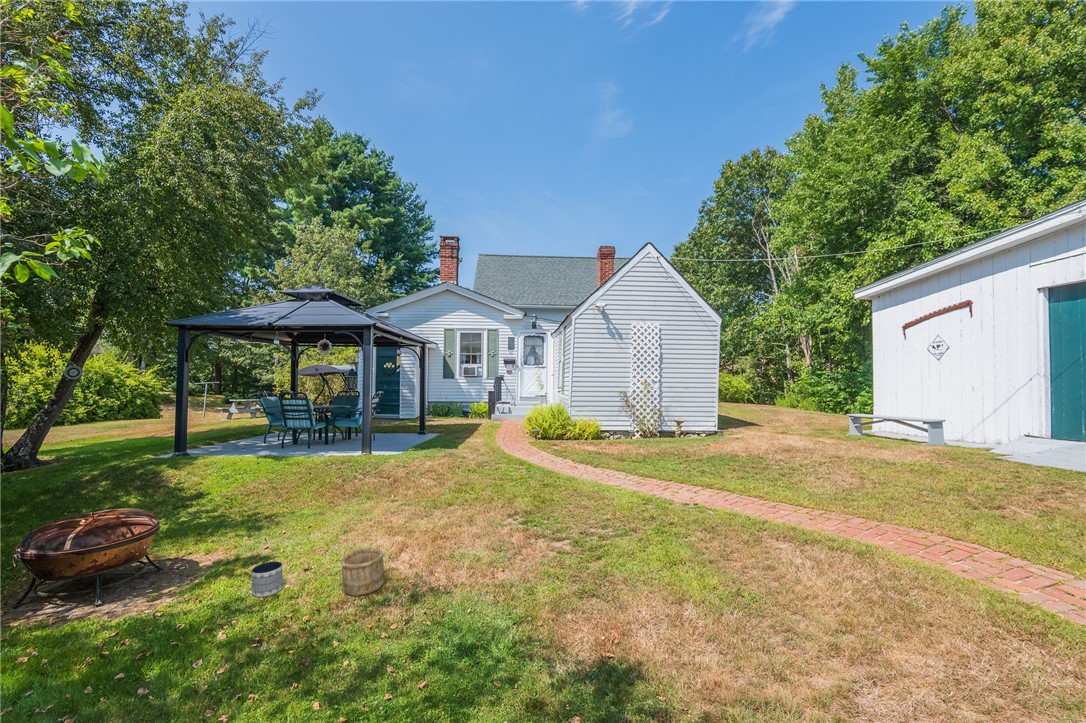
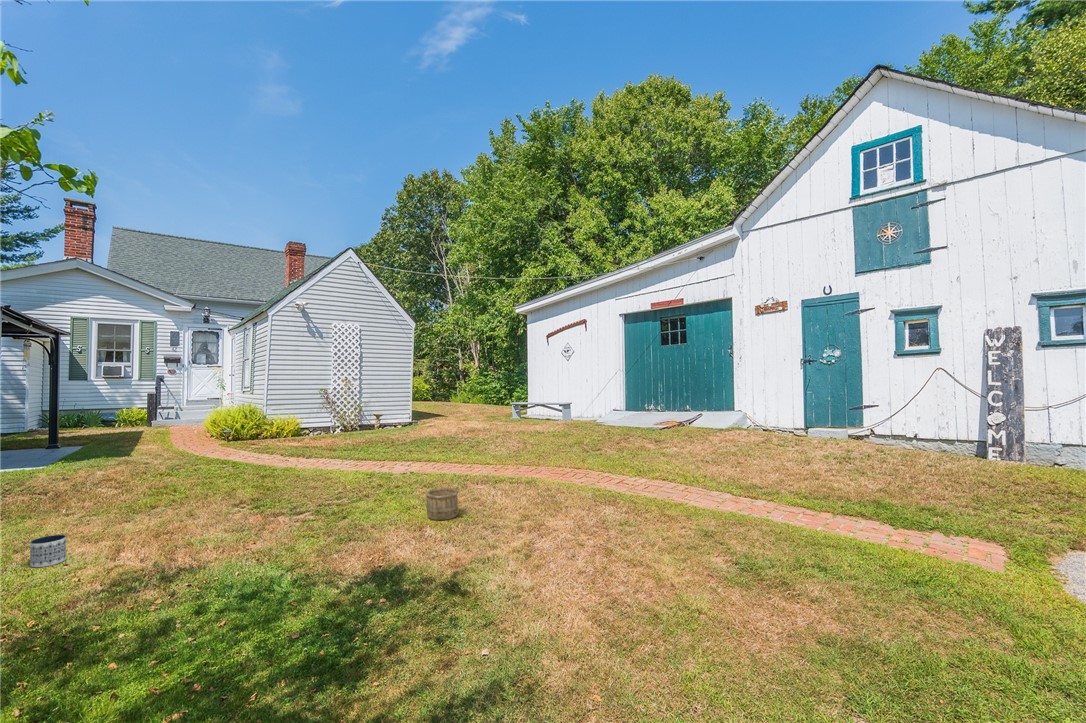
wooden bucket: present [340,548,384,596] -> present [426,488,458,520]

